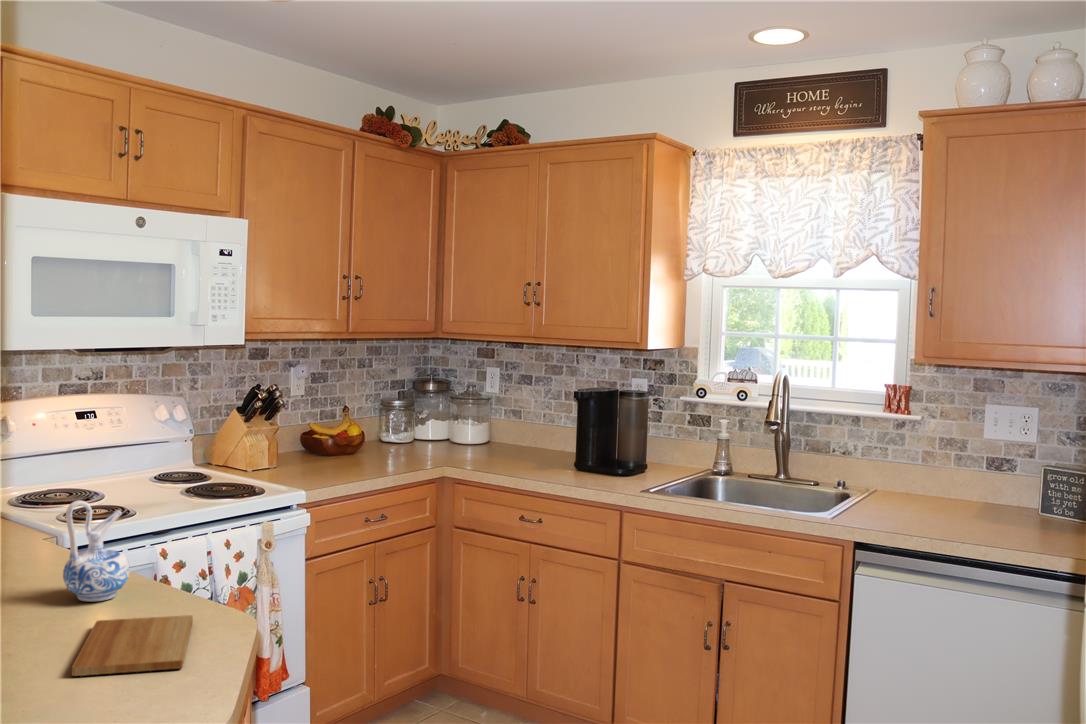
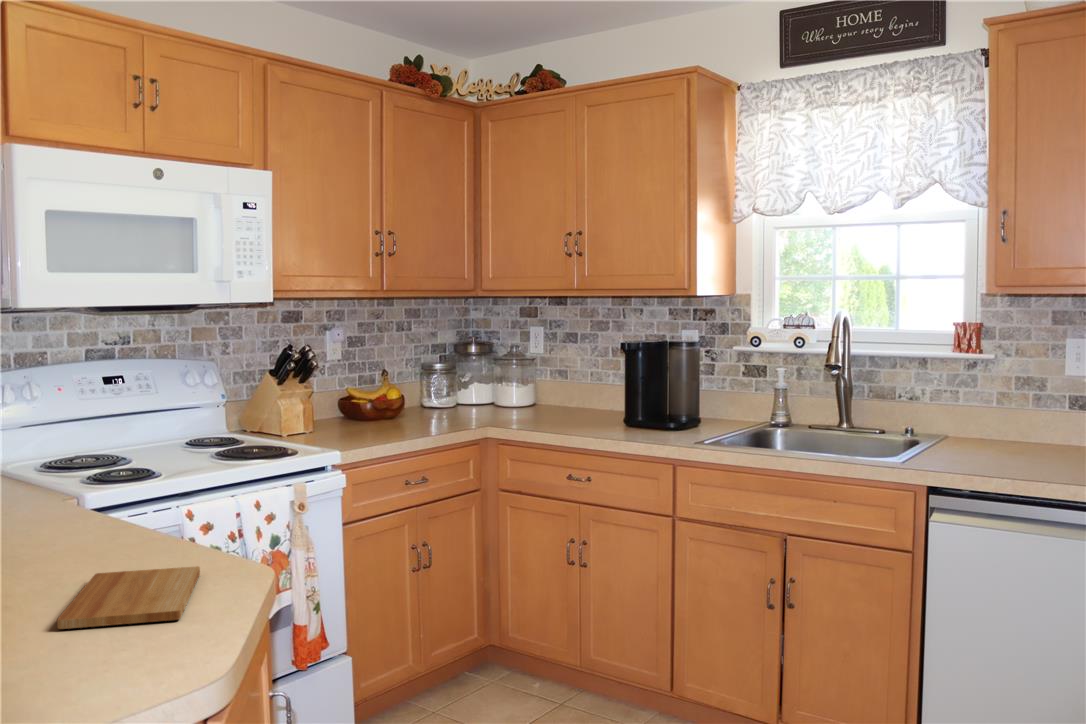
ceramic pitcher: present [63,500,130,602] -> none [64,447,137,556]

